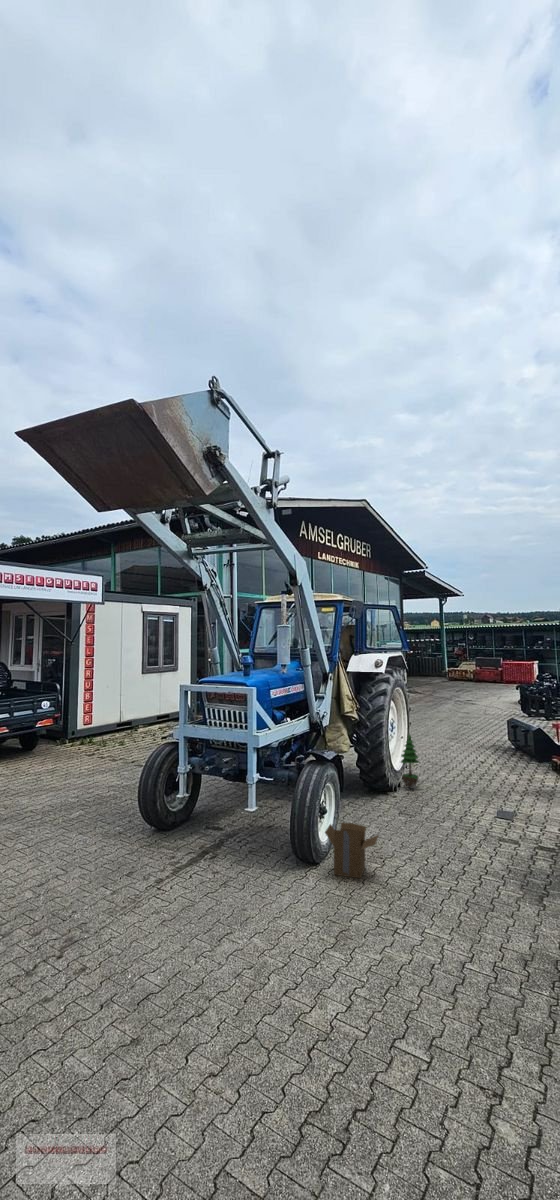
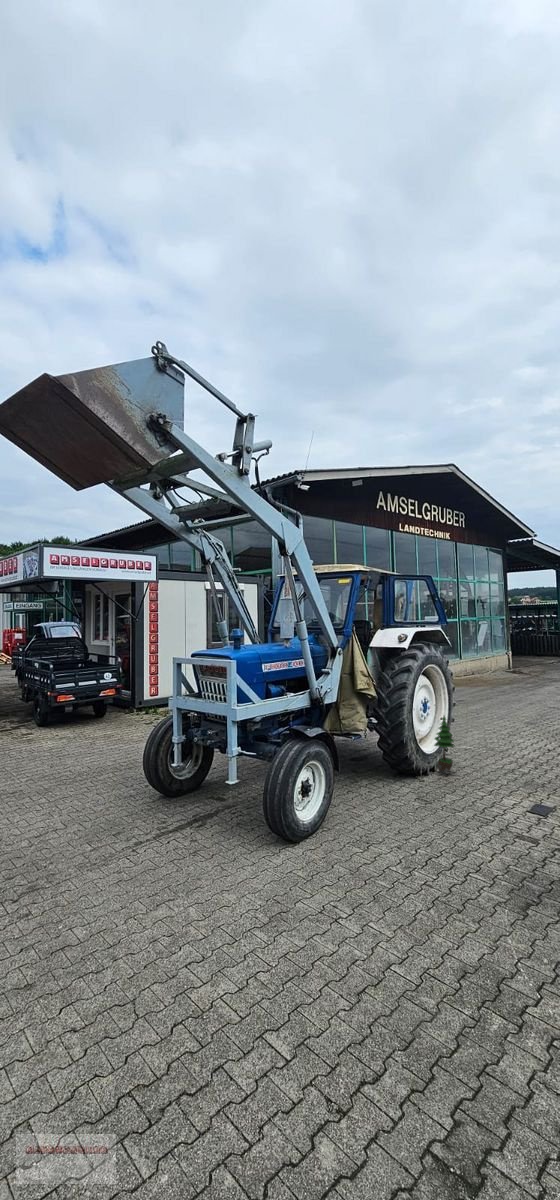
cardboard box: present [325,822,378,878] -> none [300,802,359,861]

